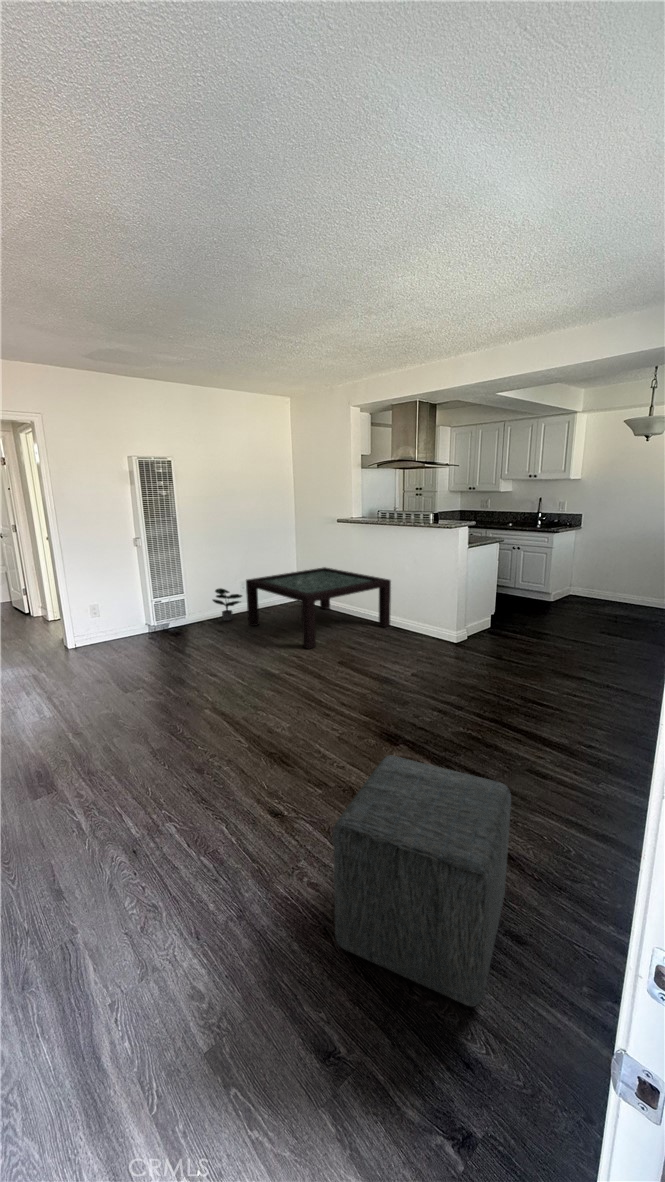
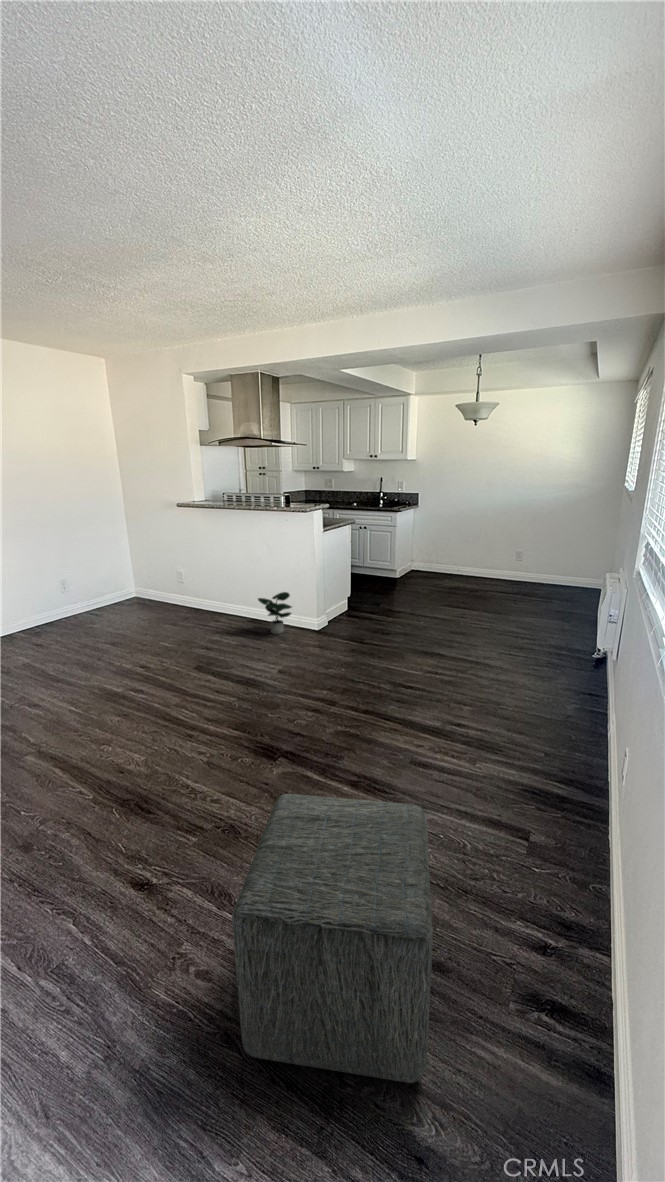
coffee table: present [246,567,391,649] -> none [66,559,246,657]
potted plant: present [213,588,242,621] -> present [258,592,292,634]

